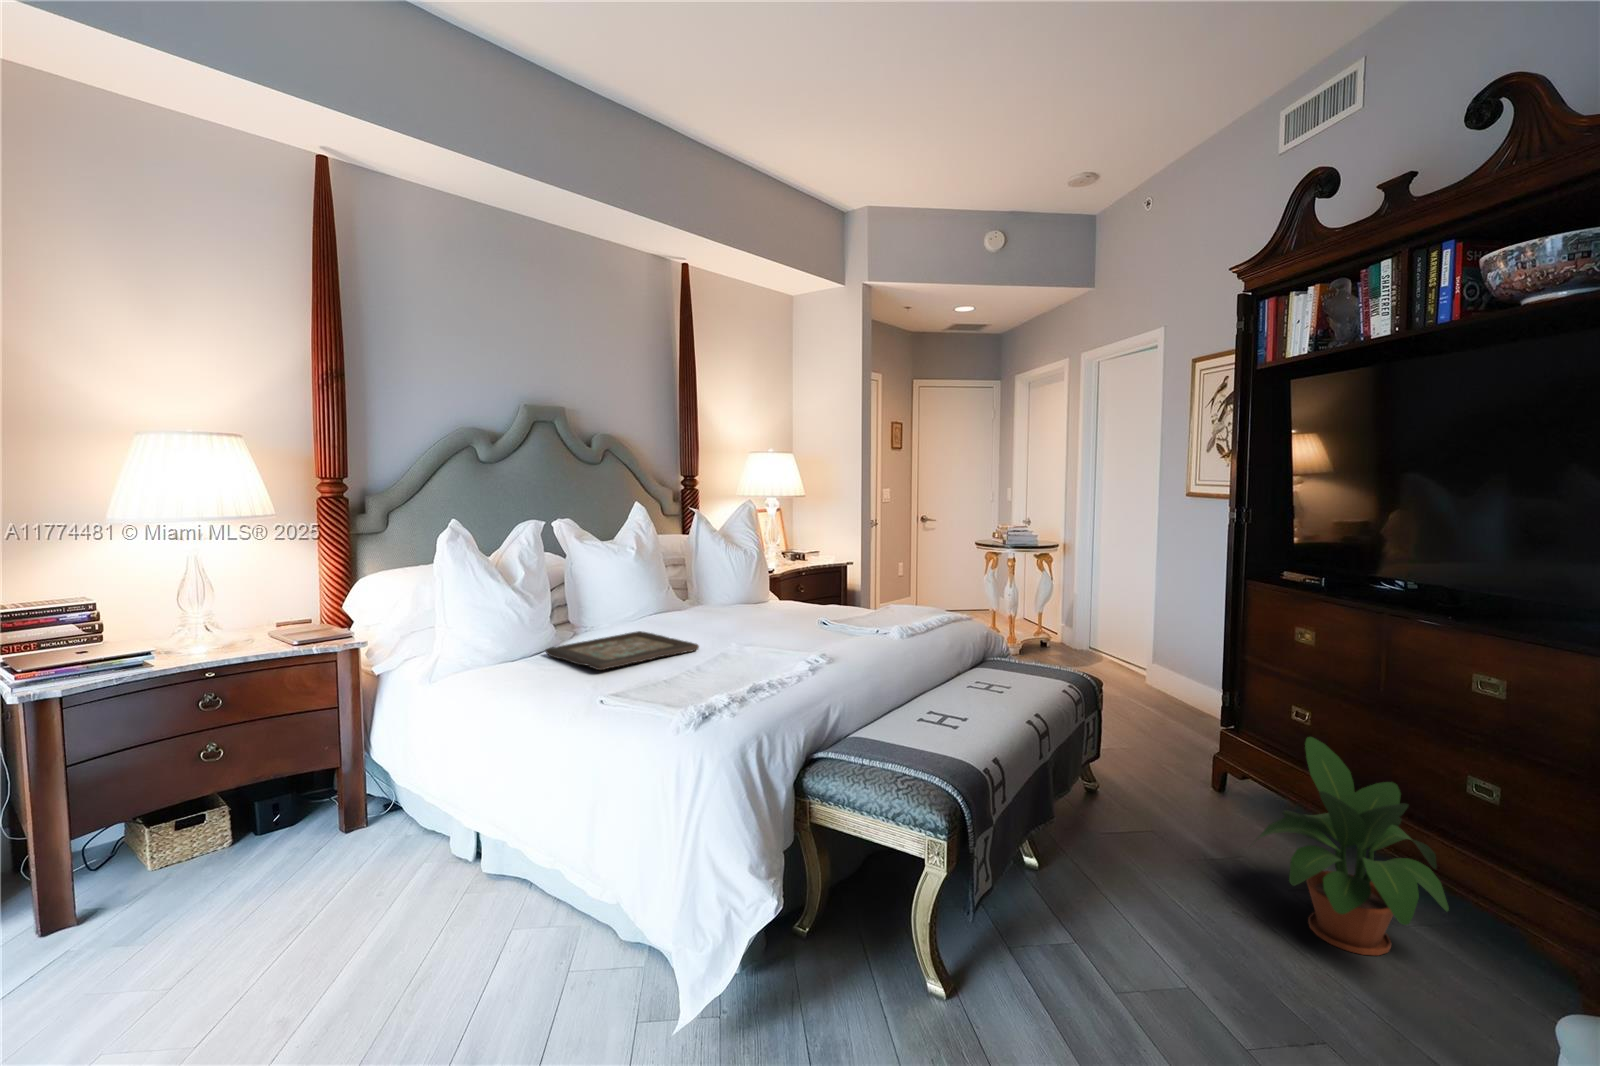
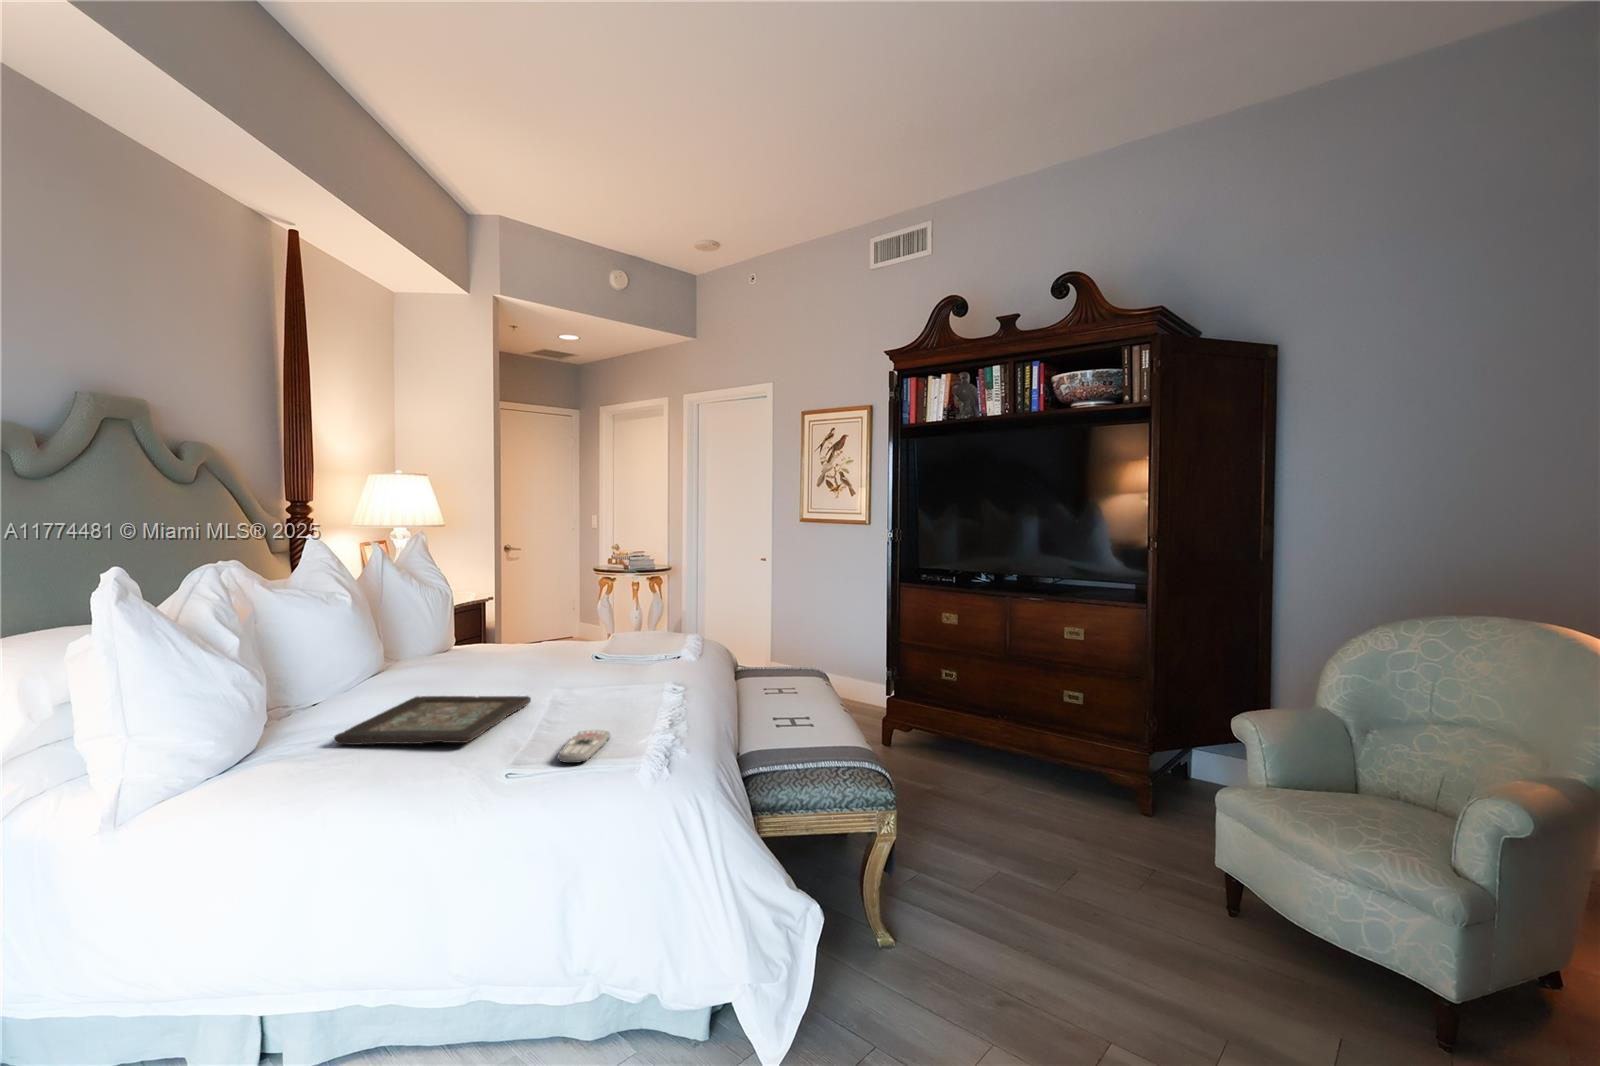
remote control: none [624,679,693,703] -> present [558,730,610,763]
potted plant: present [1250,737,1449,955] -> none [972,684,1083,819]

